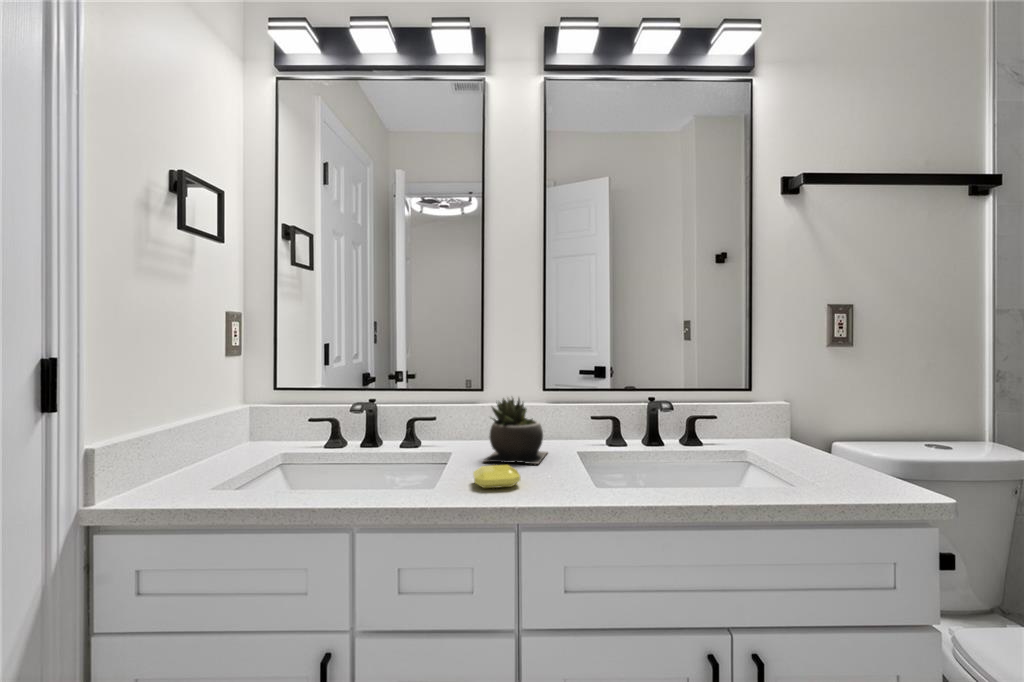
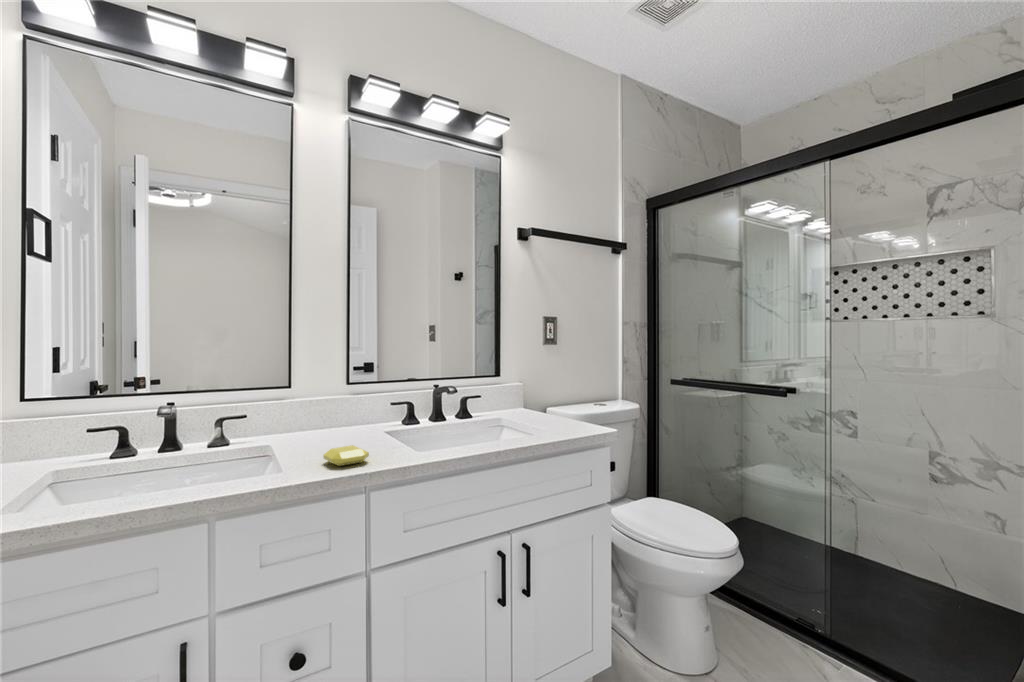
succulent plant: present [484,398,547,464] -> none [314,388,366,447]

